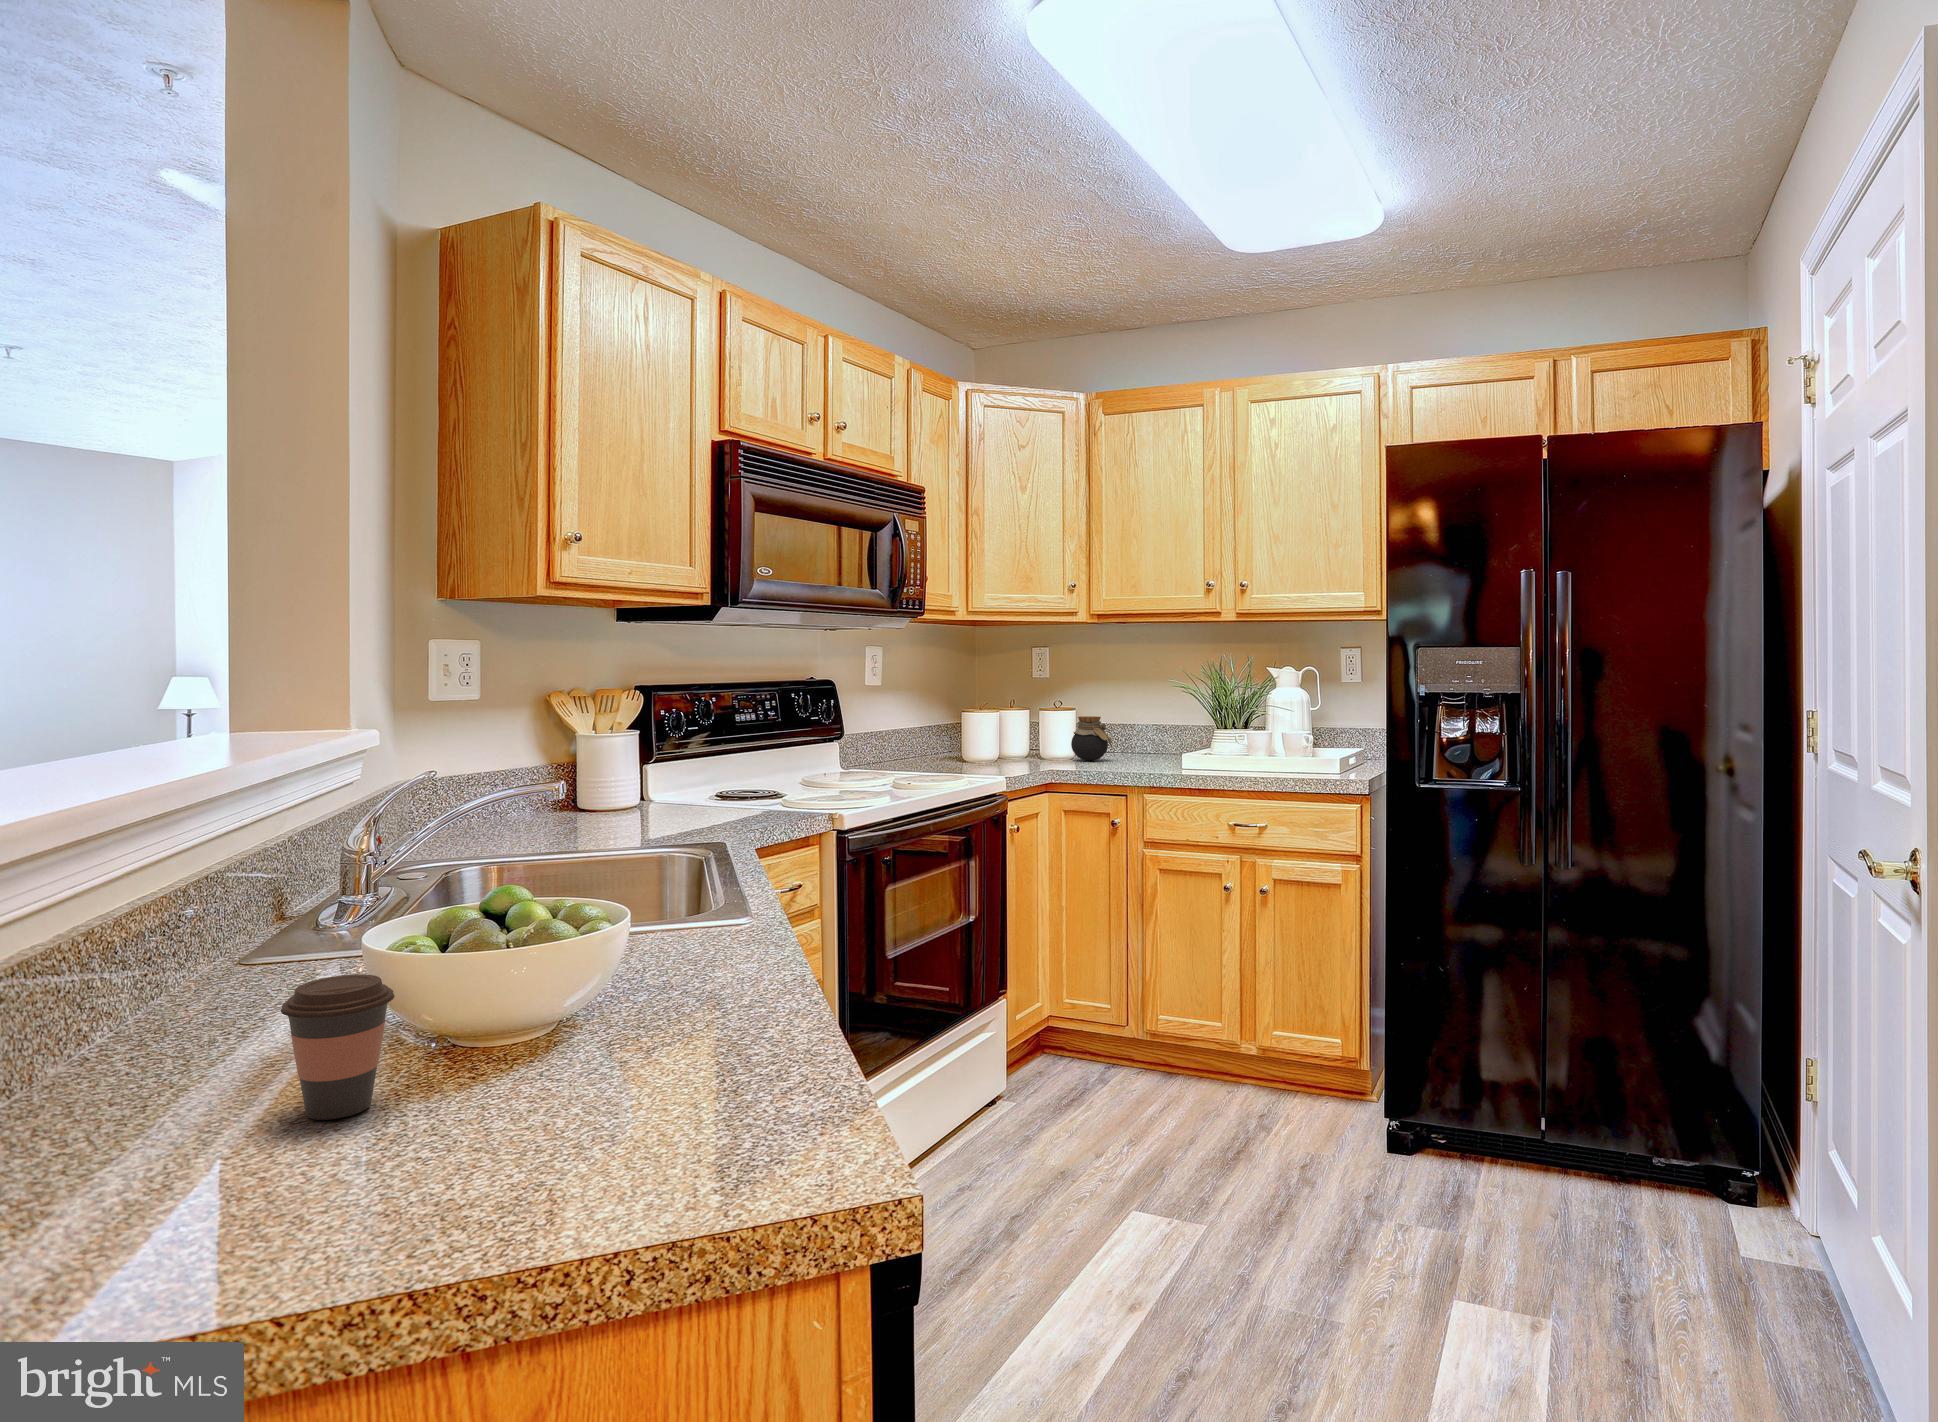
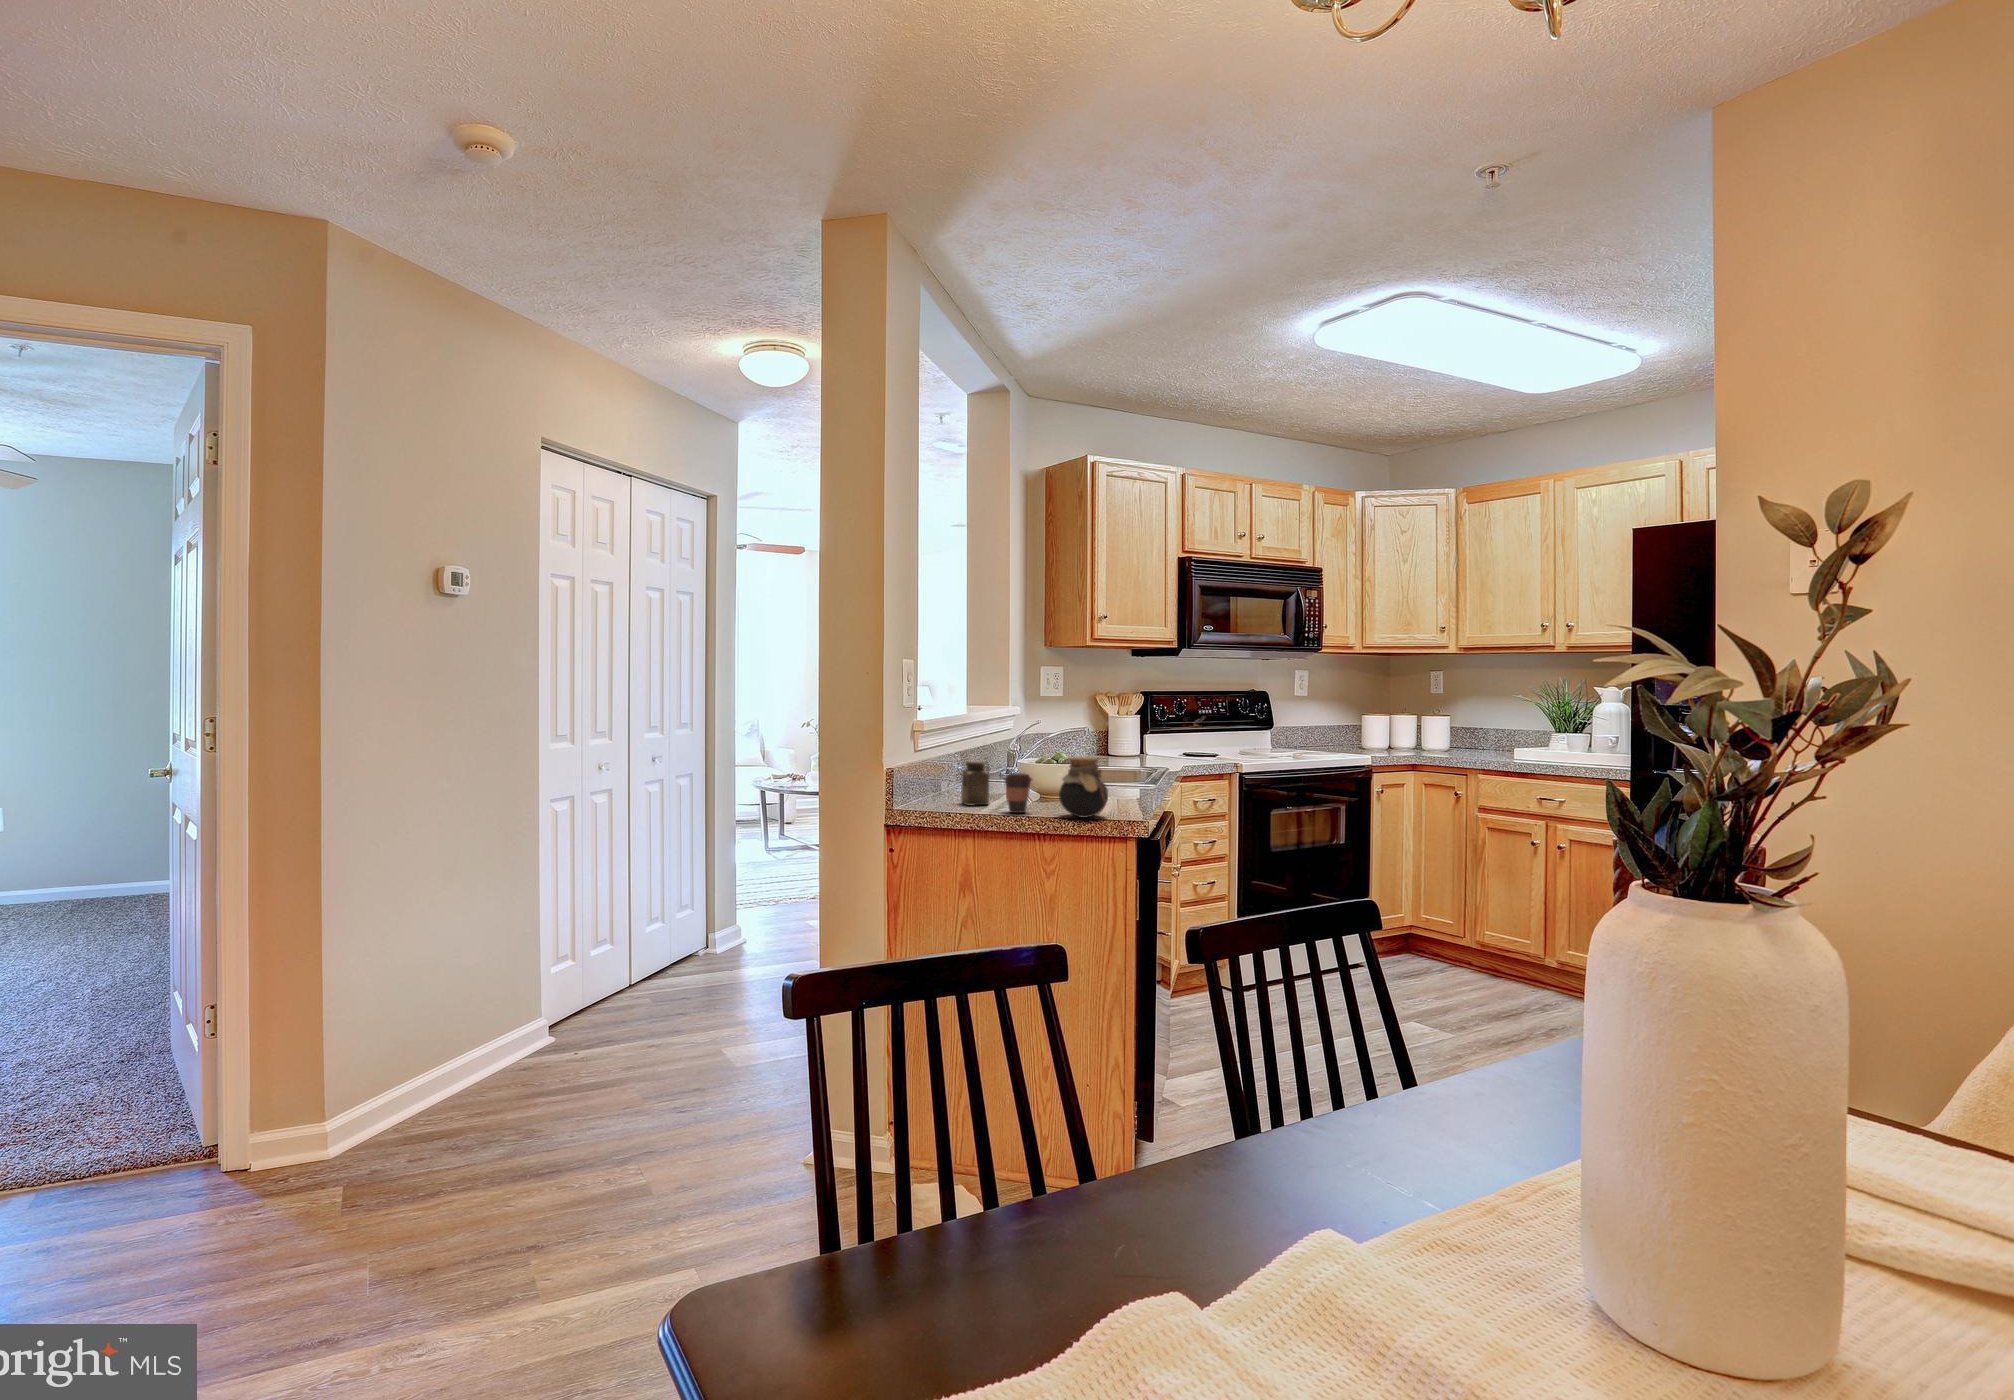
jar: present [1071,716,1113,761] -> present [1059,757,1108,817]
salt shaker: none [133,932,239,1094] -> present [961,761,989,805]

